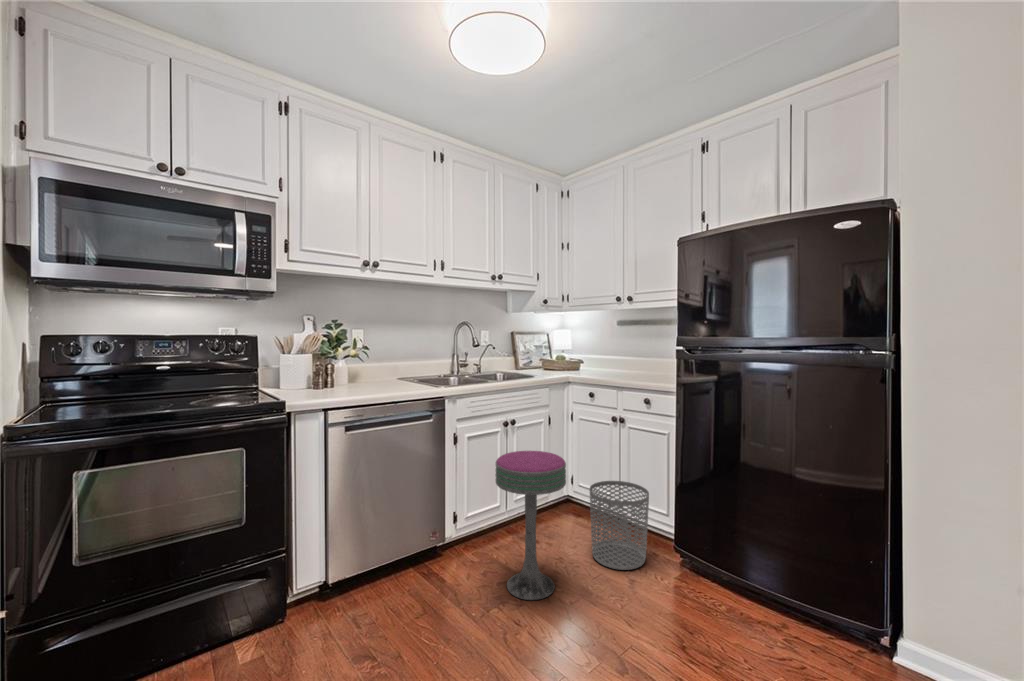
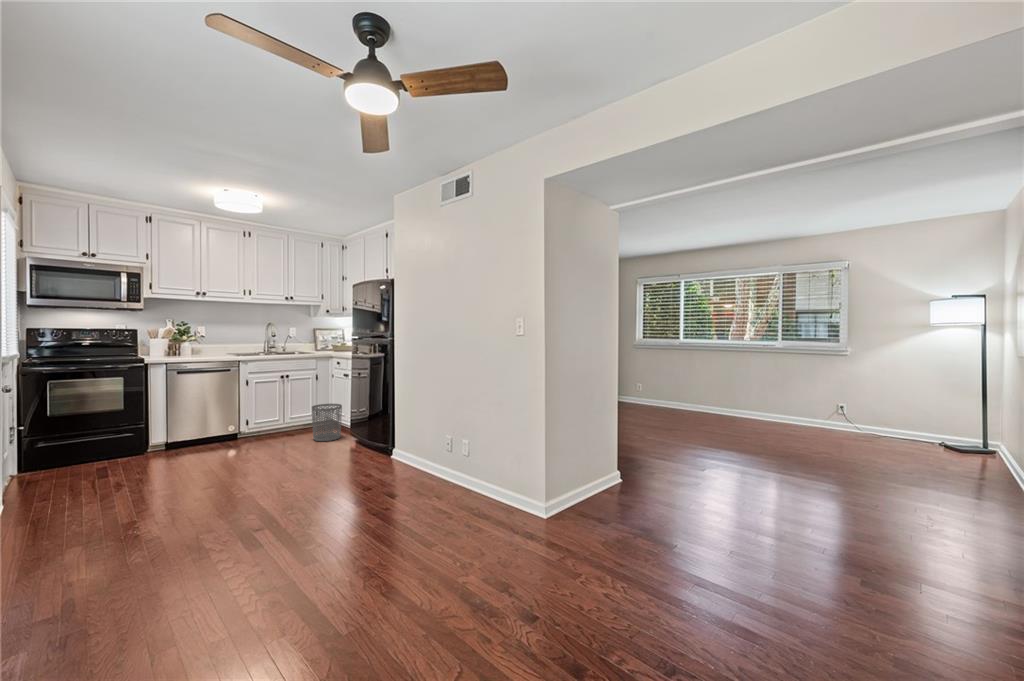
bar stool: present [495,451,566,600] -> none [251,386,288,448]

